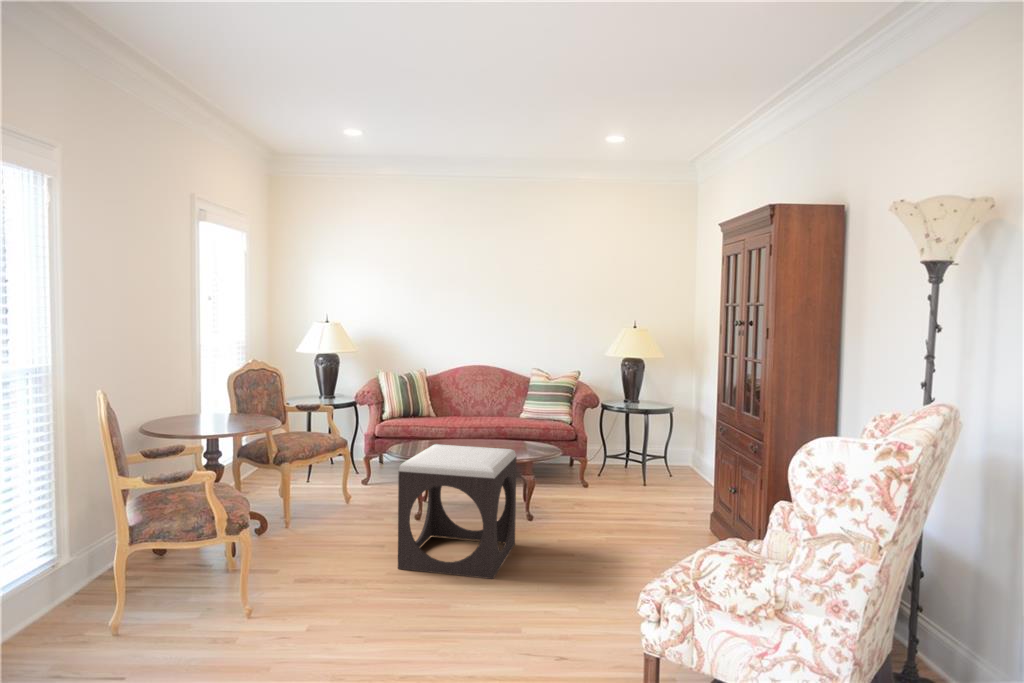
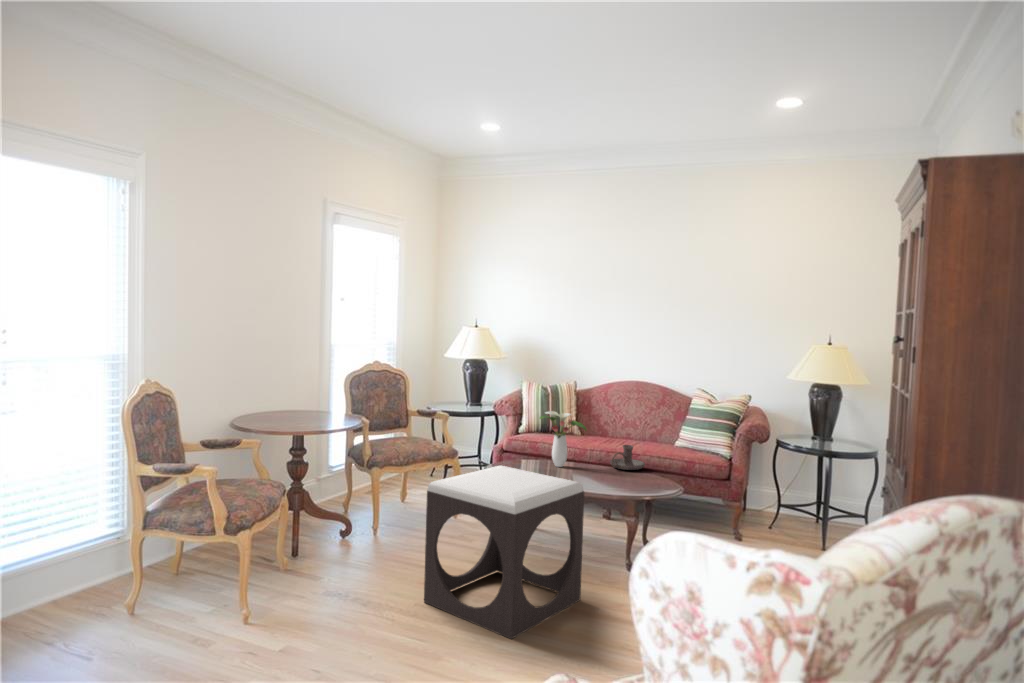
flower arrangement: none [434,396,475,443] -> present [540,411,587,467]
candle holder: none [485,419,514,440] -> present [610,445,645,470]

